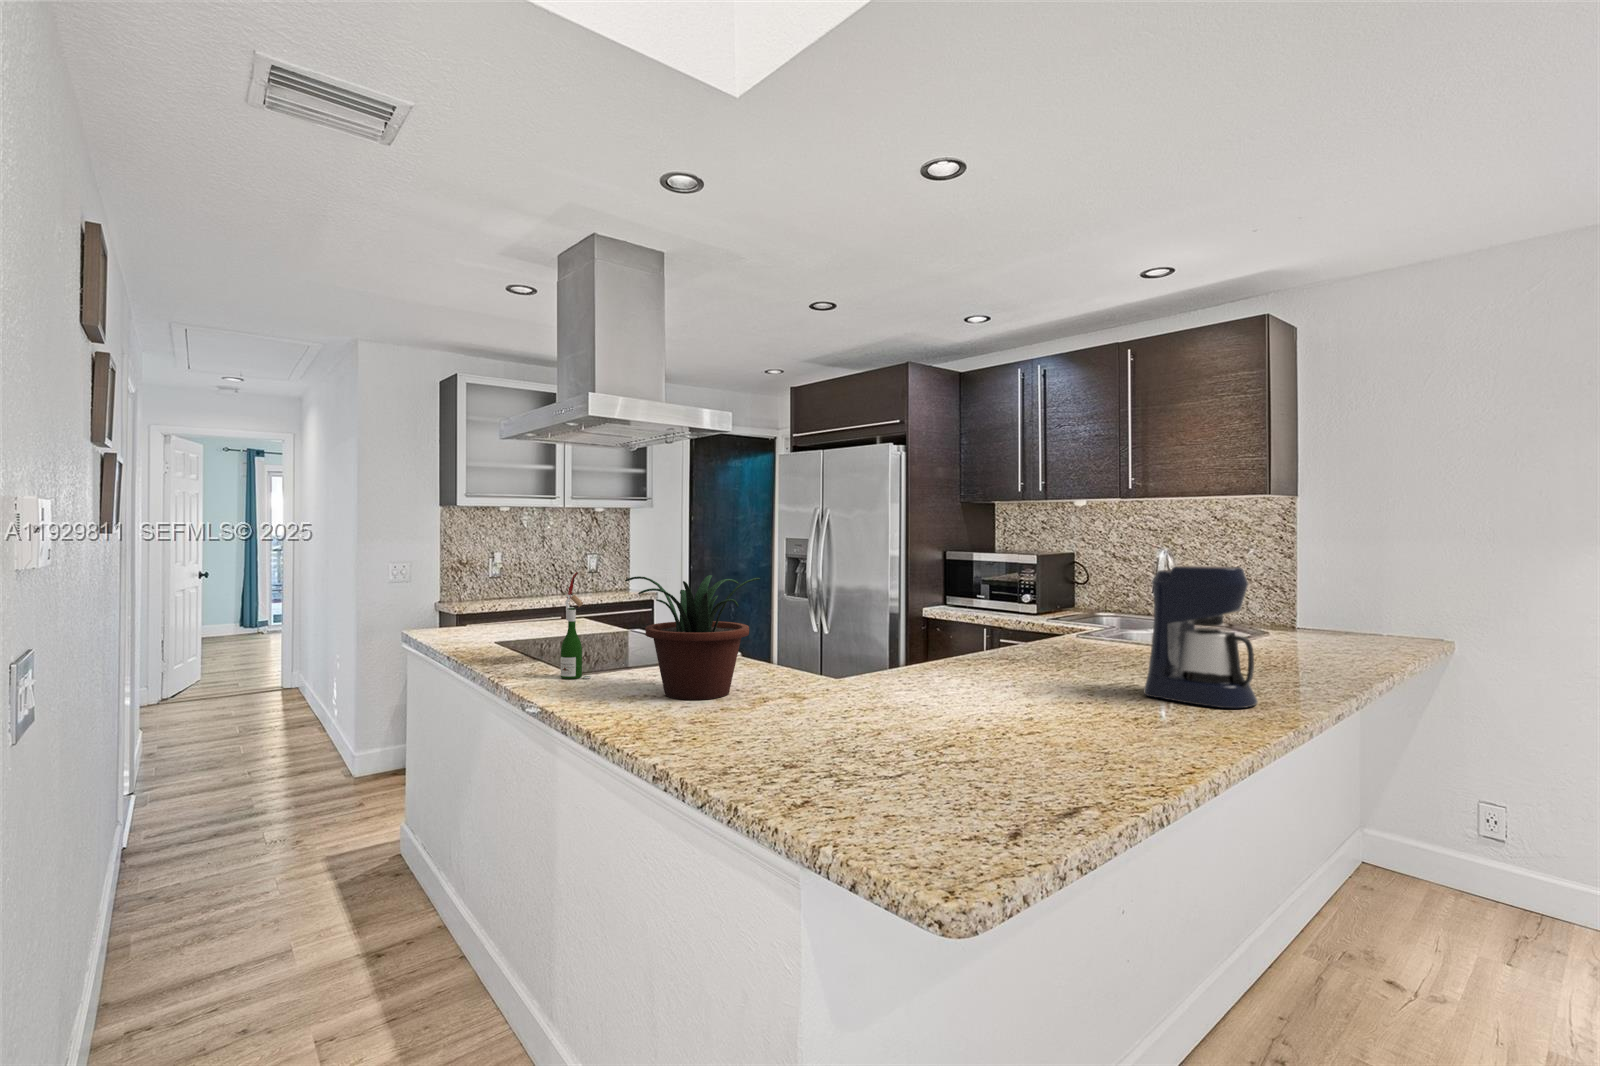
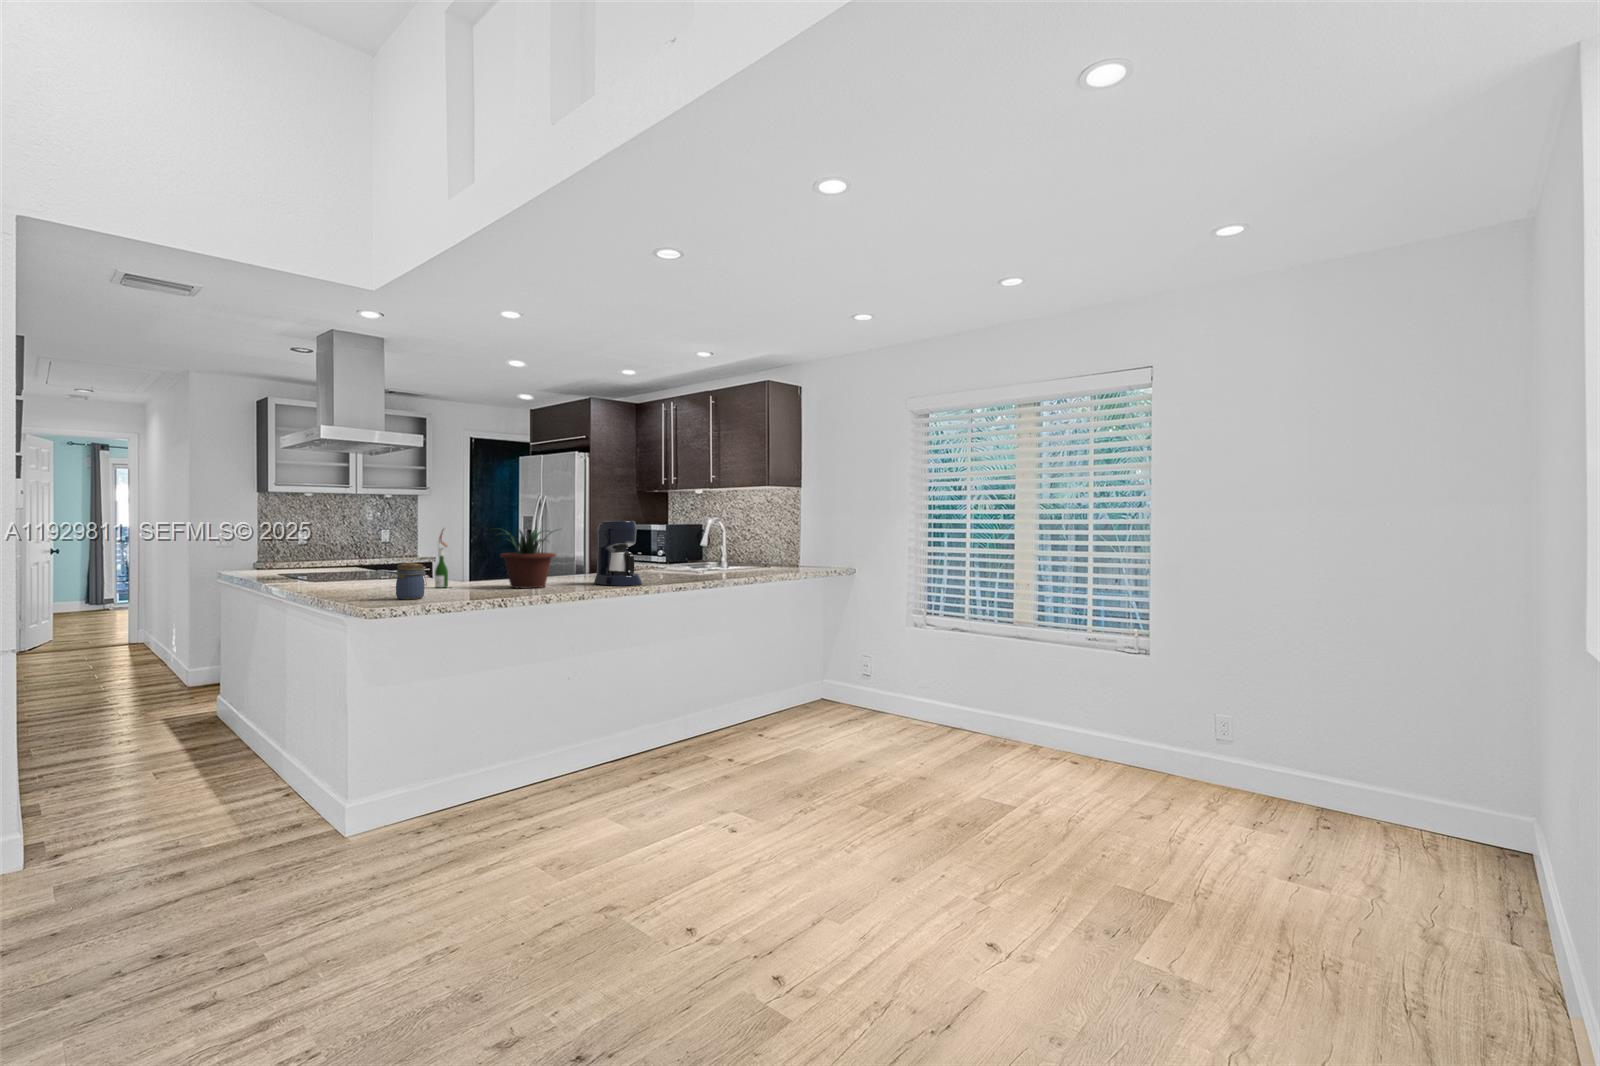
wine bottle: present [561,572,591,679] -> present [435,529,448,588]
potted plant: present [625,575,760,700] -> present [500,529,556,588]
jar: none [904,691,971,794] -> present [396,563,427,600]

